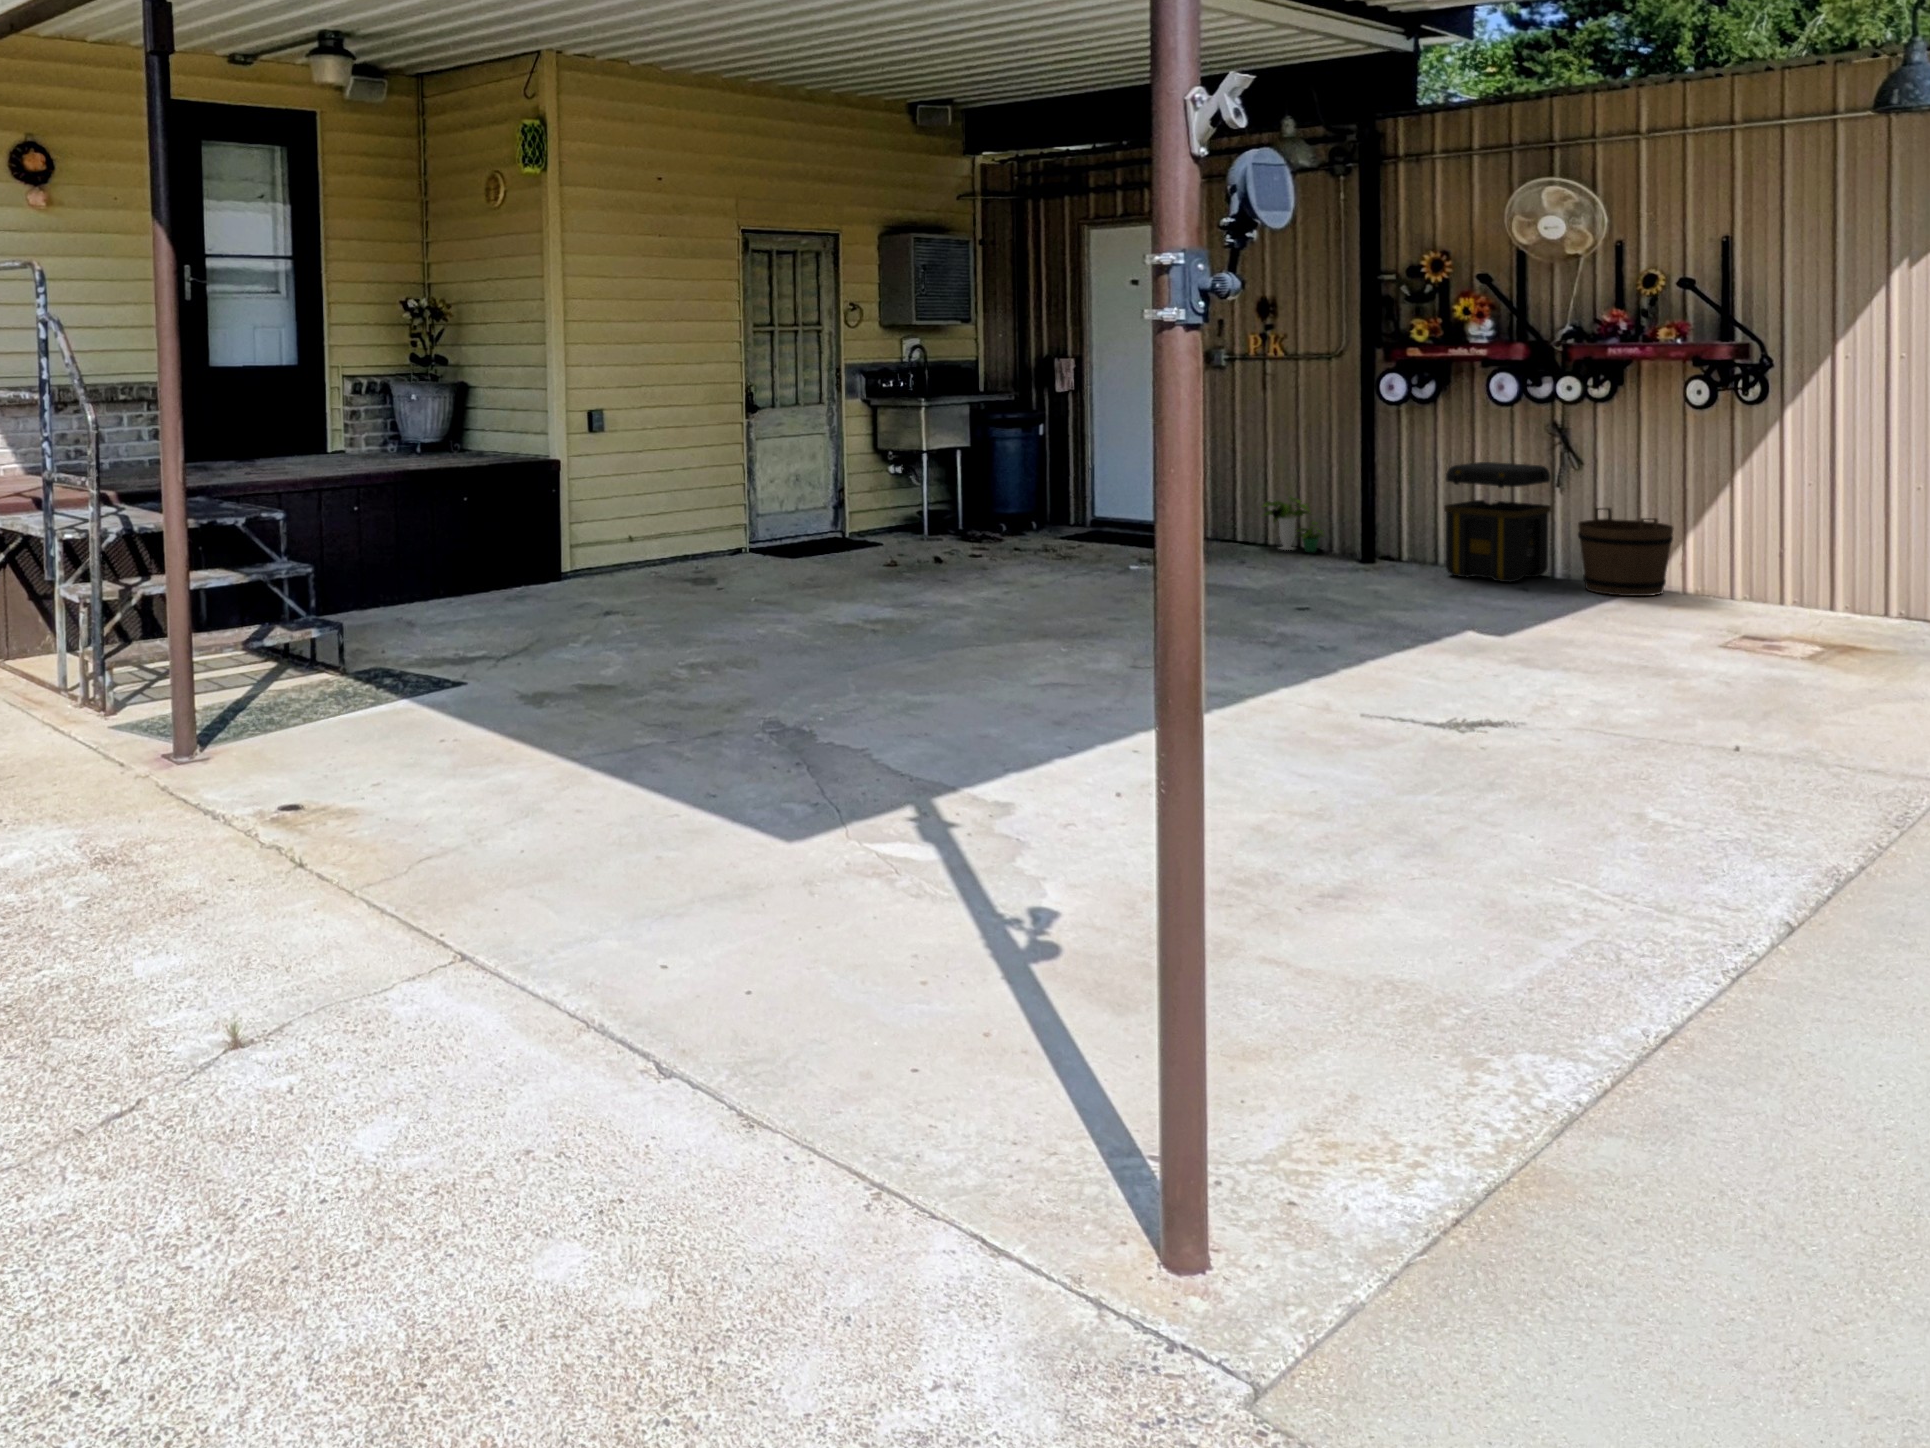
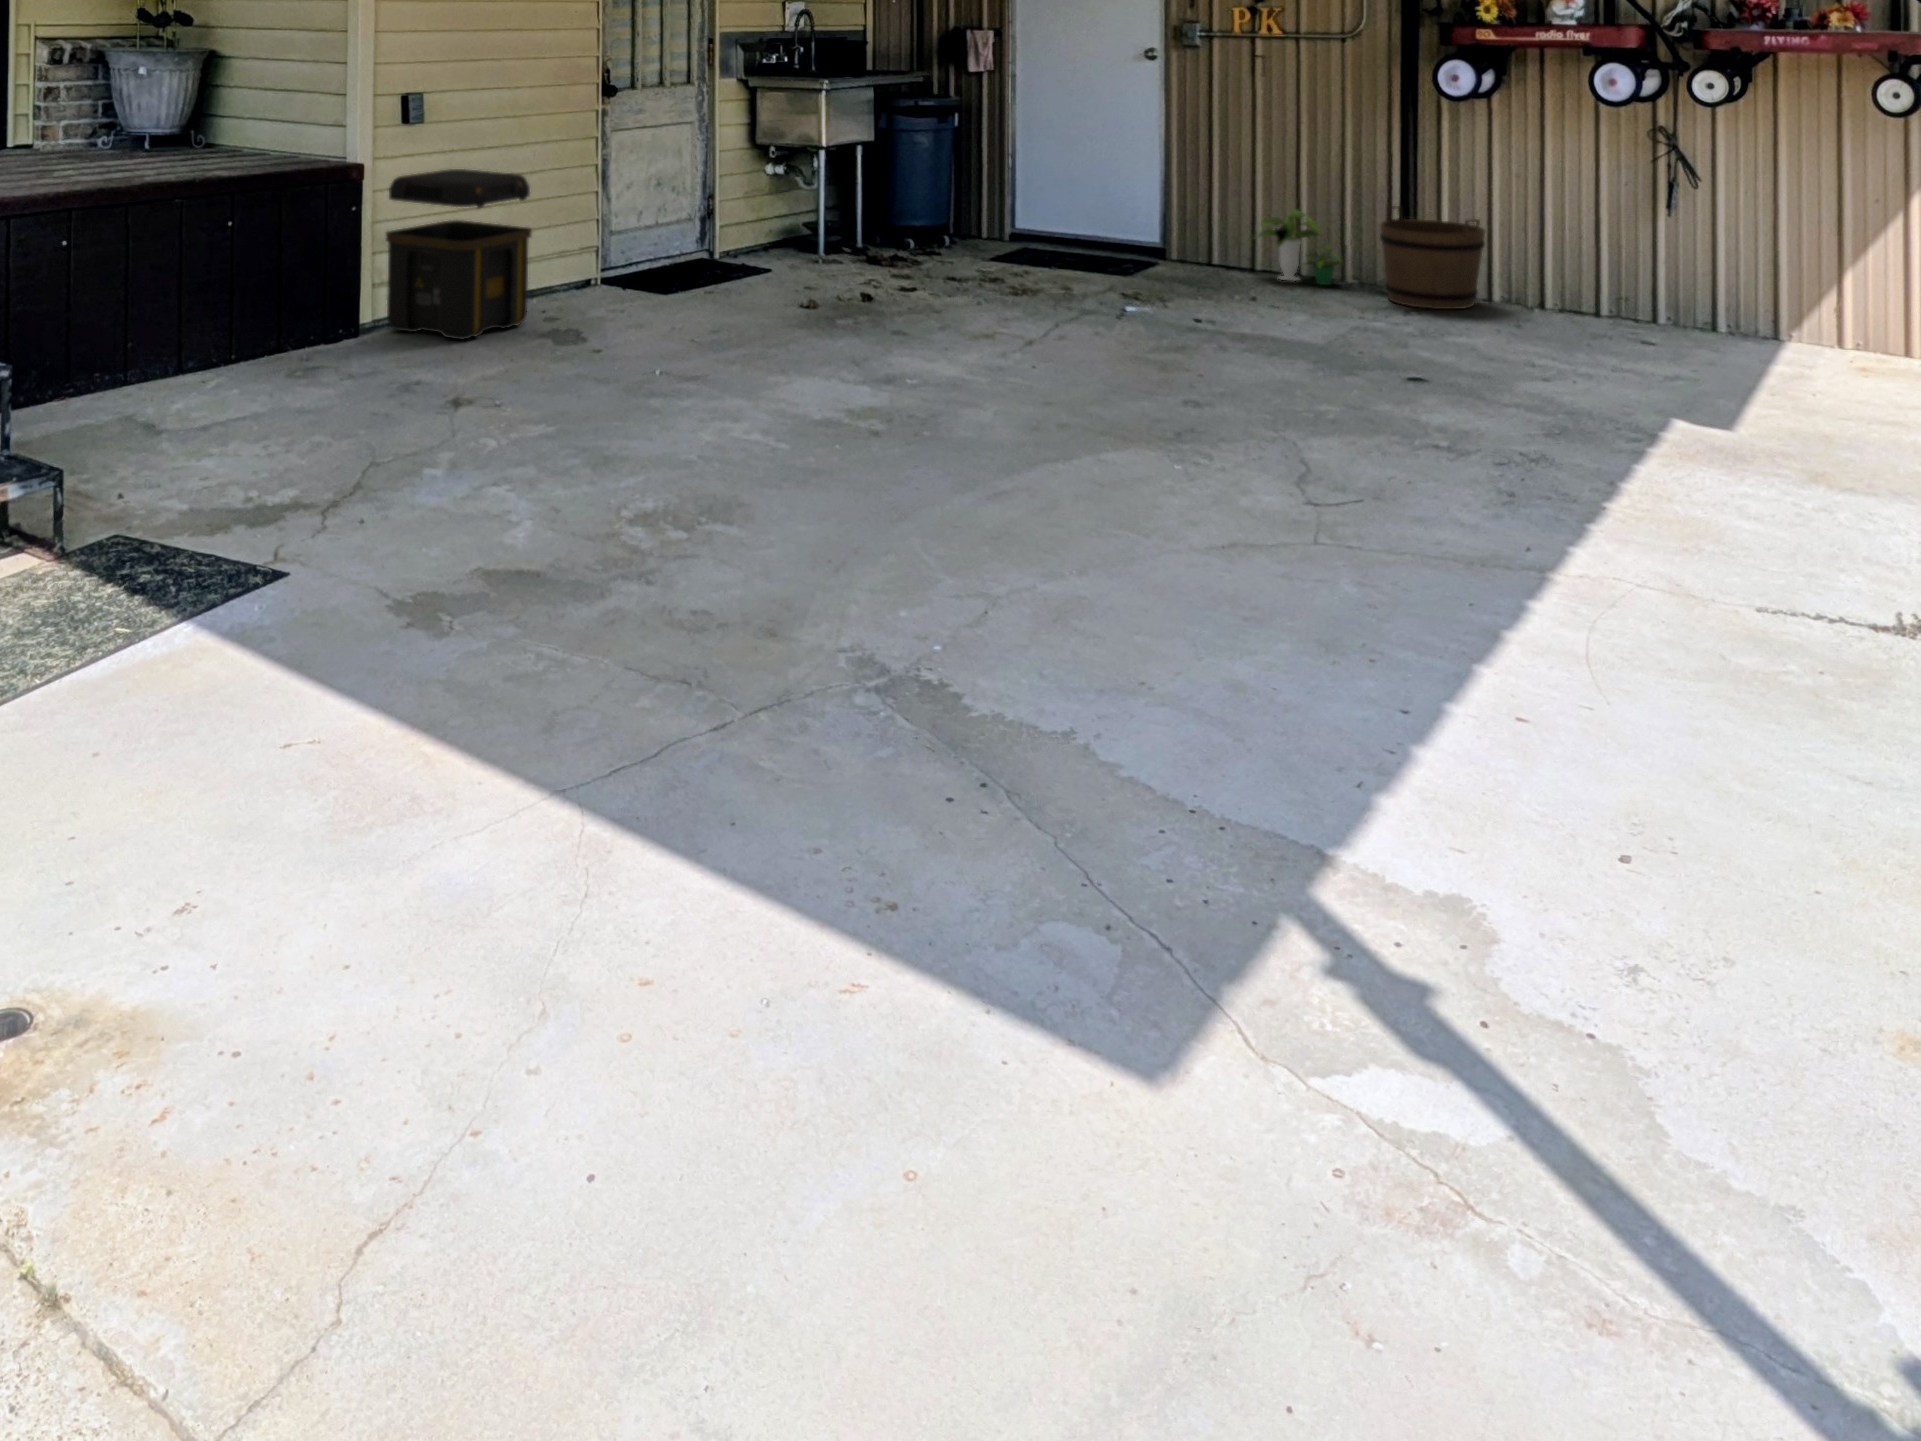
toolbox: present [1444,462,1551,582] -> present [386,169,532,339]
bucket: present [1578,508,1674,596] -> present [1380,206,1486,309]

